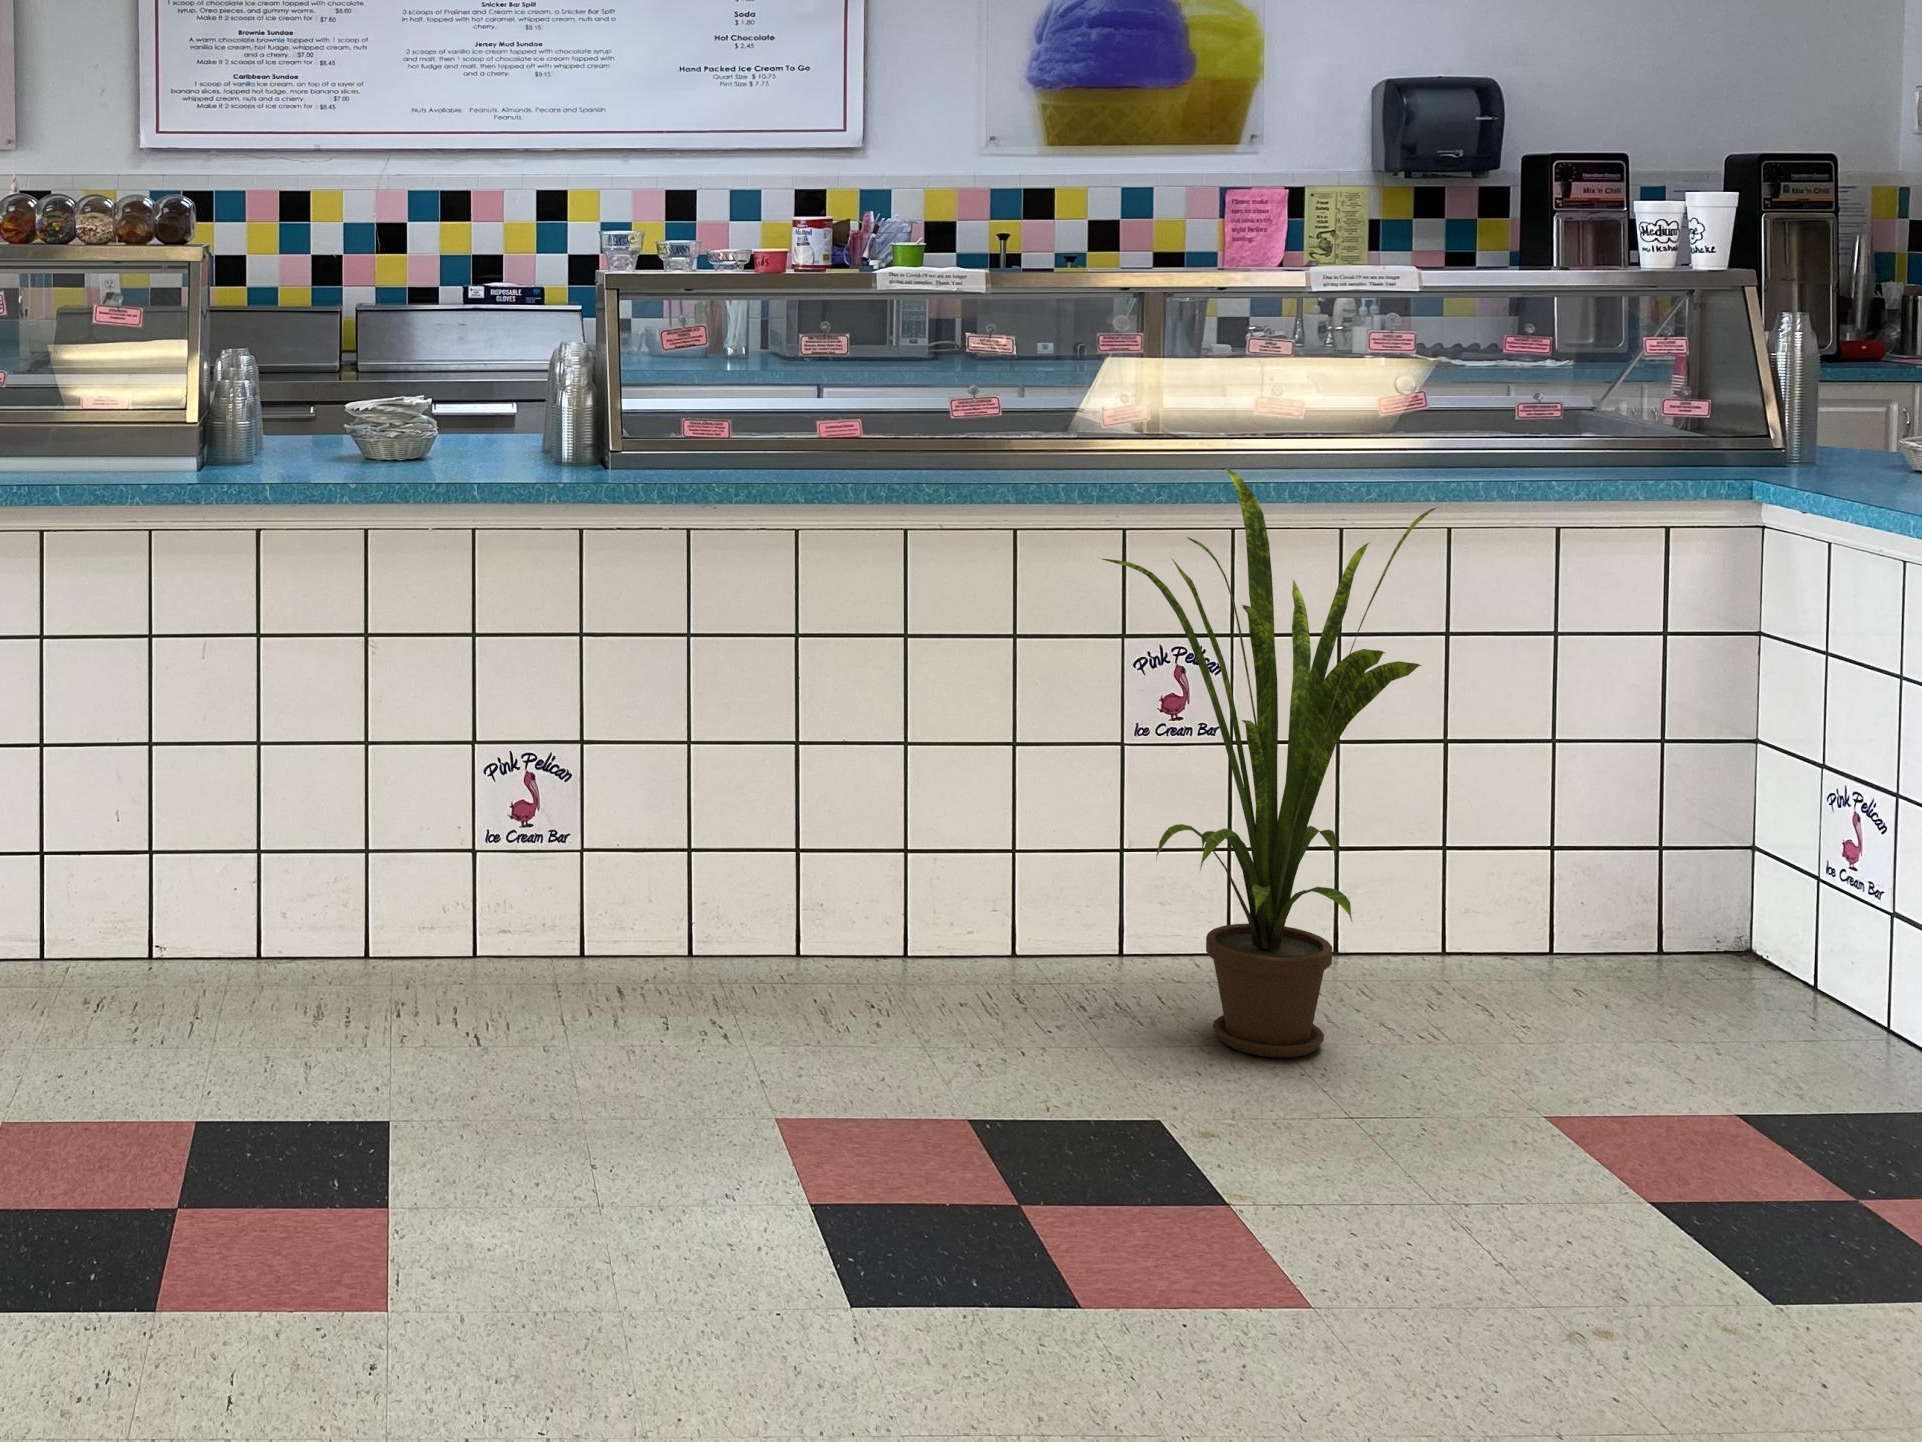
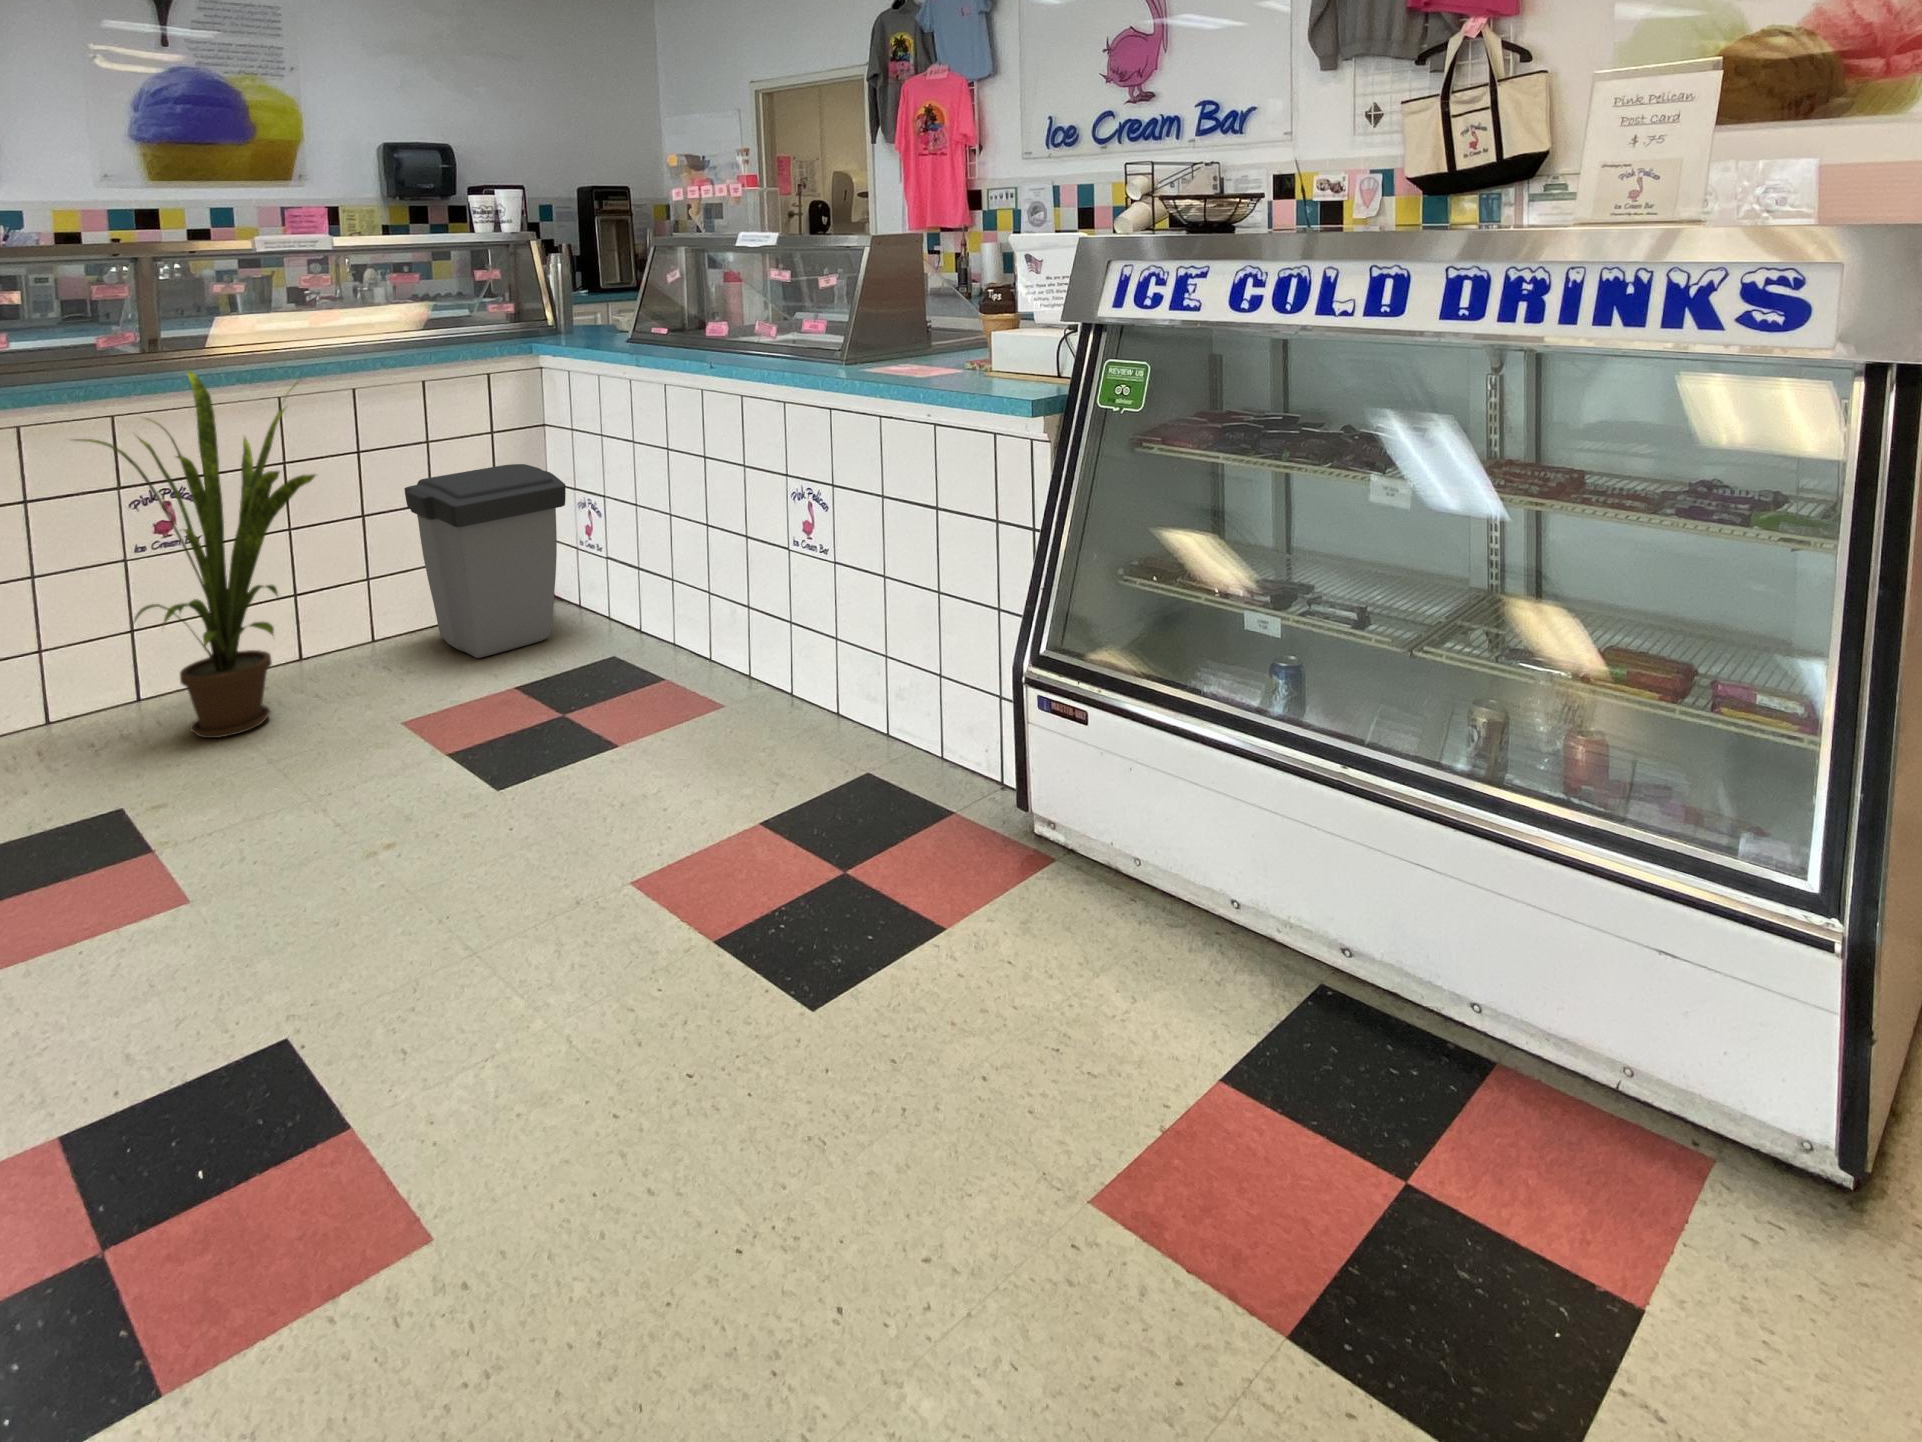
trash can: none [1516,694,1833,1040] -> present [404,464,566,658]

